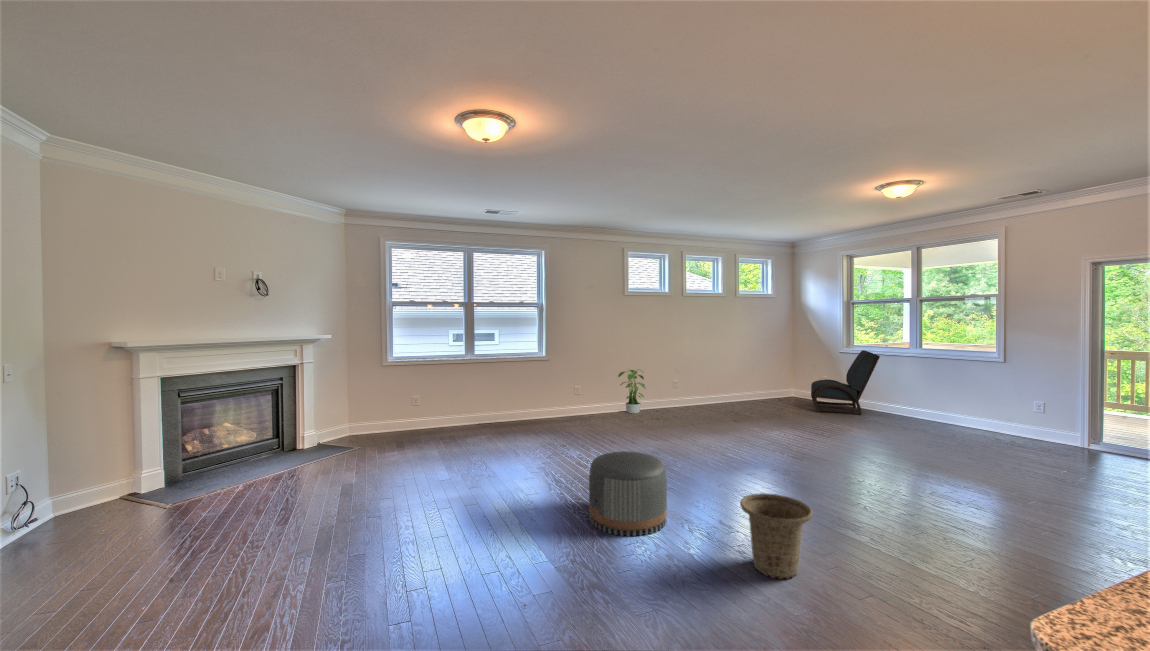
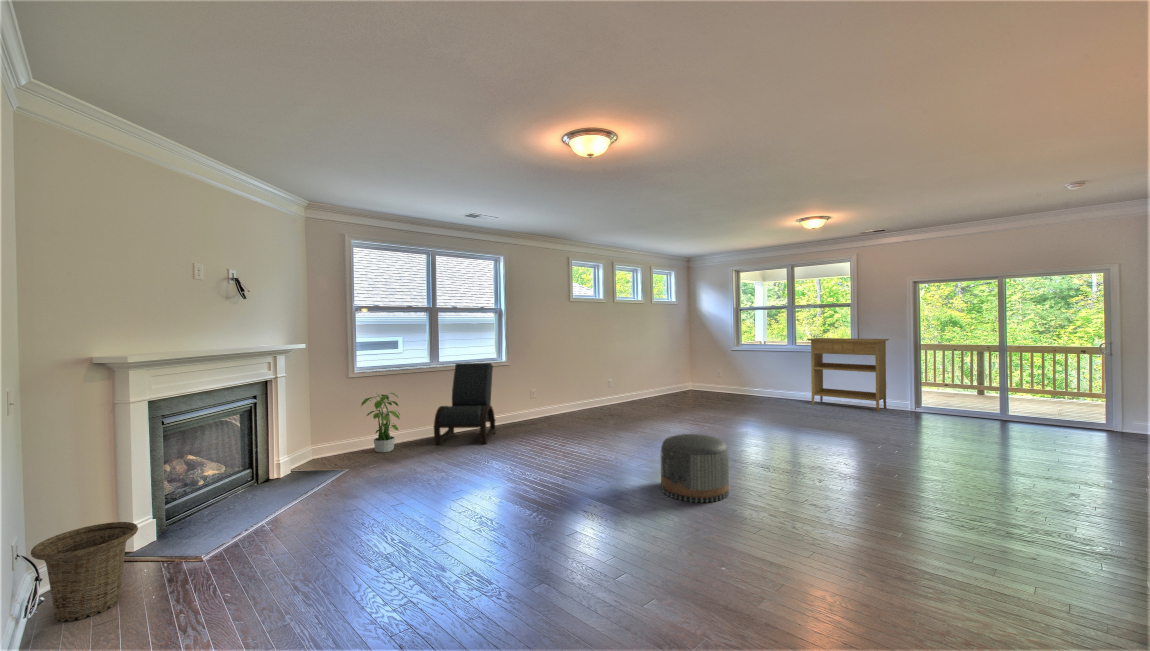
console table: none [927,342,1060,449] -> present [807,338,889,412]
lounge chair: present [811,350,880,415] -> present [433,363,496,445]
potted plant: present [618,369,646,413] -> present [361,393,400,452]
basket: present [740,493,813,579] -> present [31,522,138,622]

